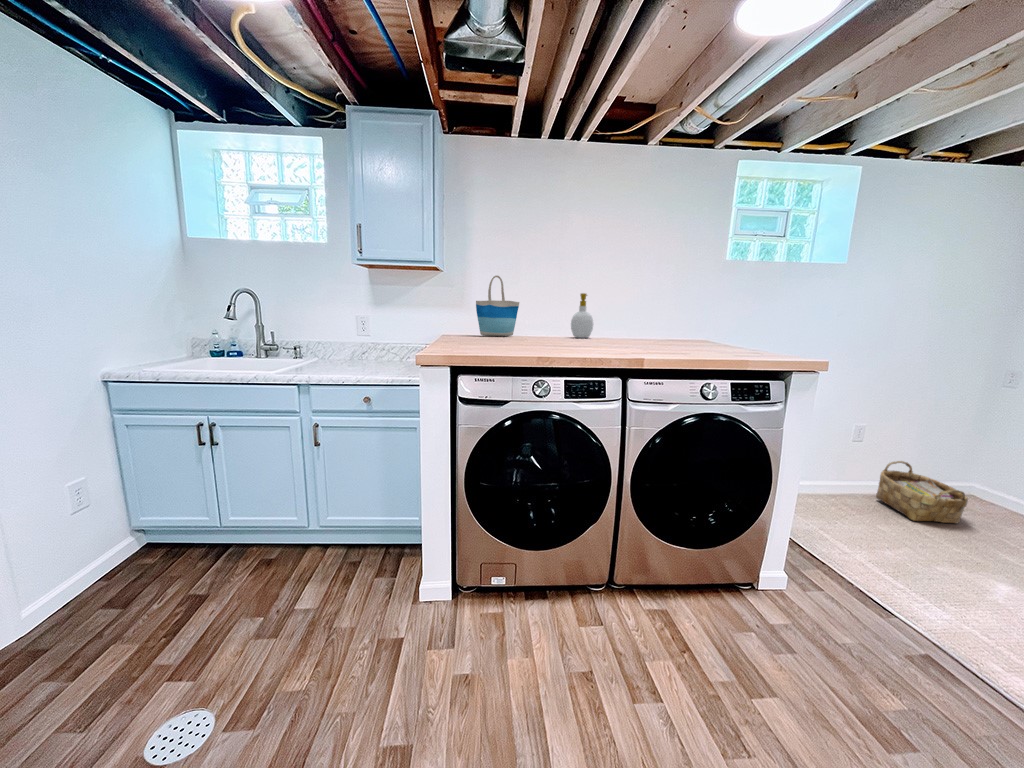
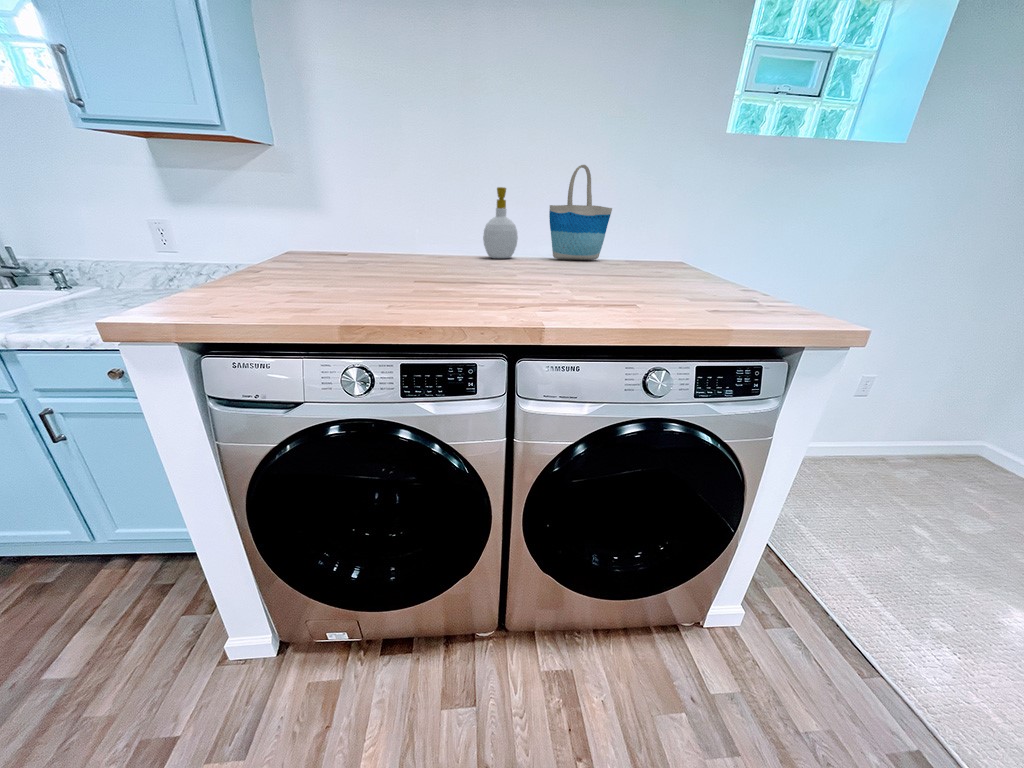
tote bag: present [476,275,519,336] -> present [549,165,612,260]
woven basket: present [876,461,968,523] -> none [862,419,979,500]

